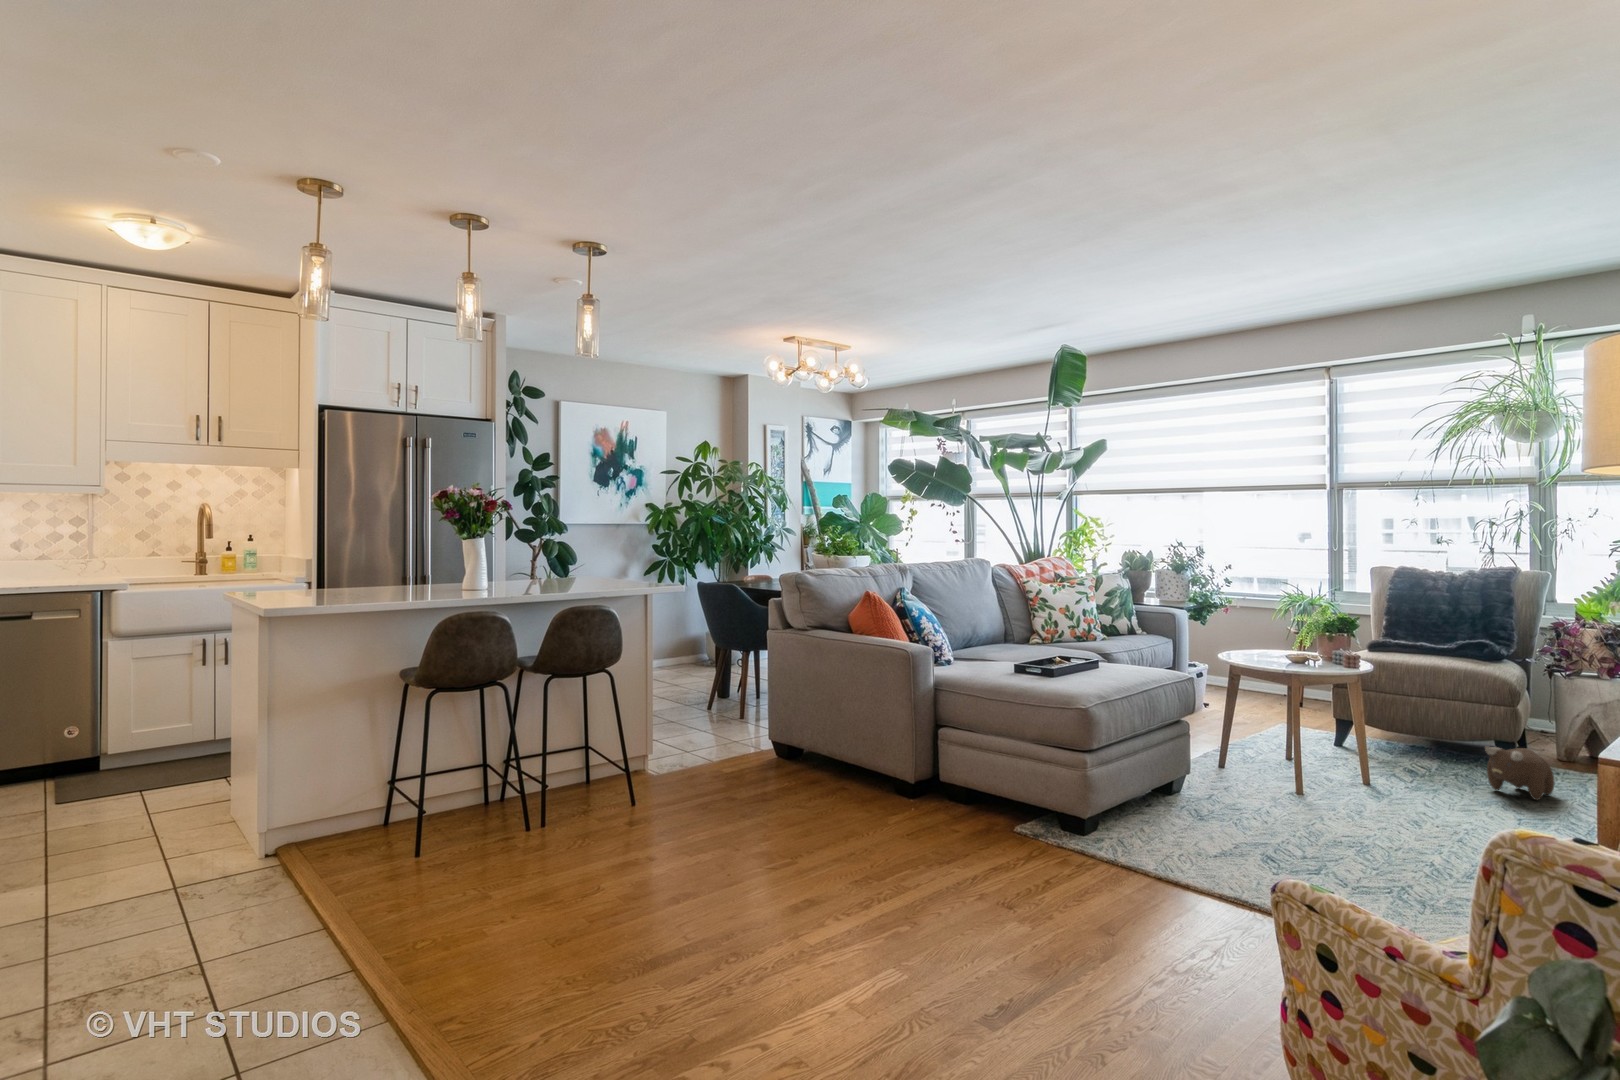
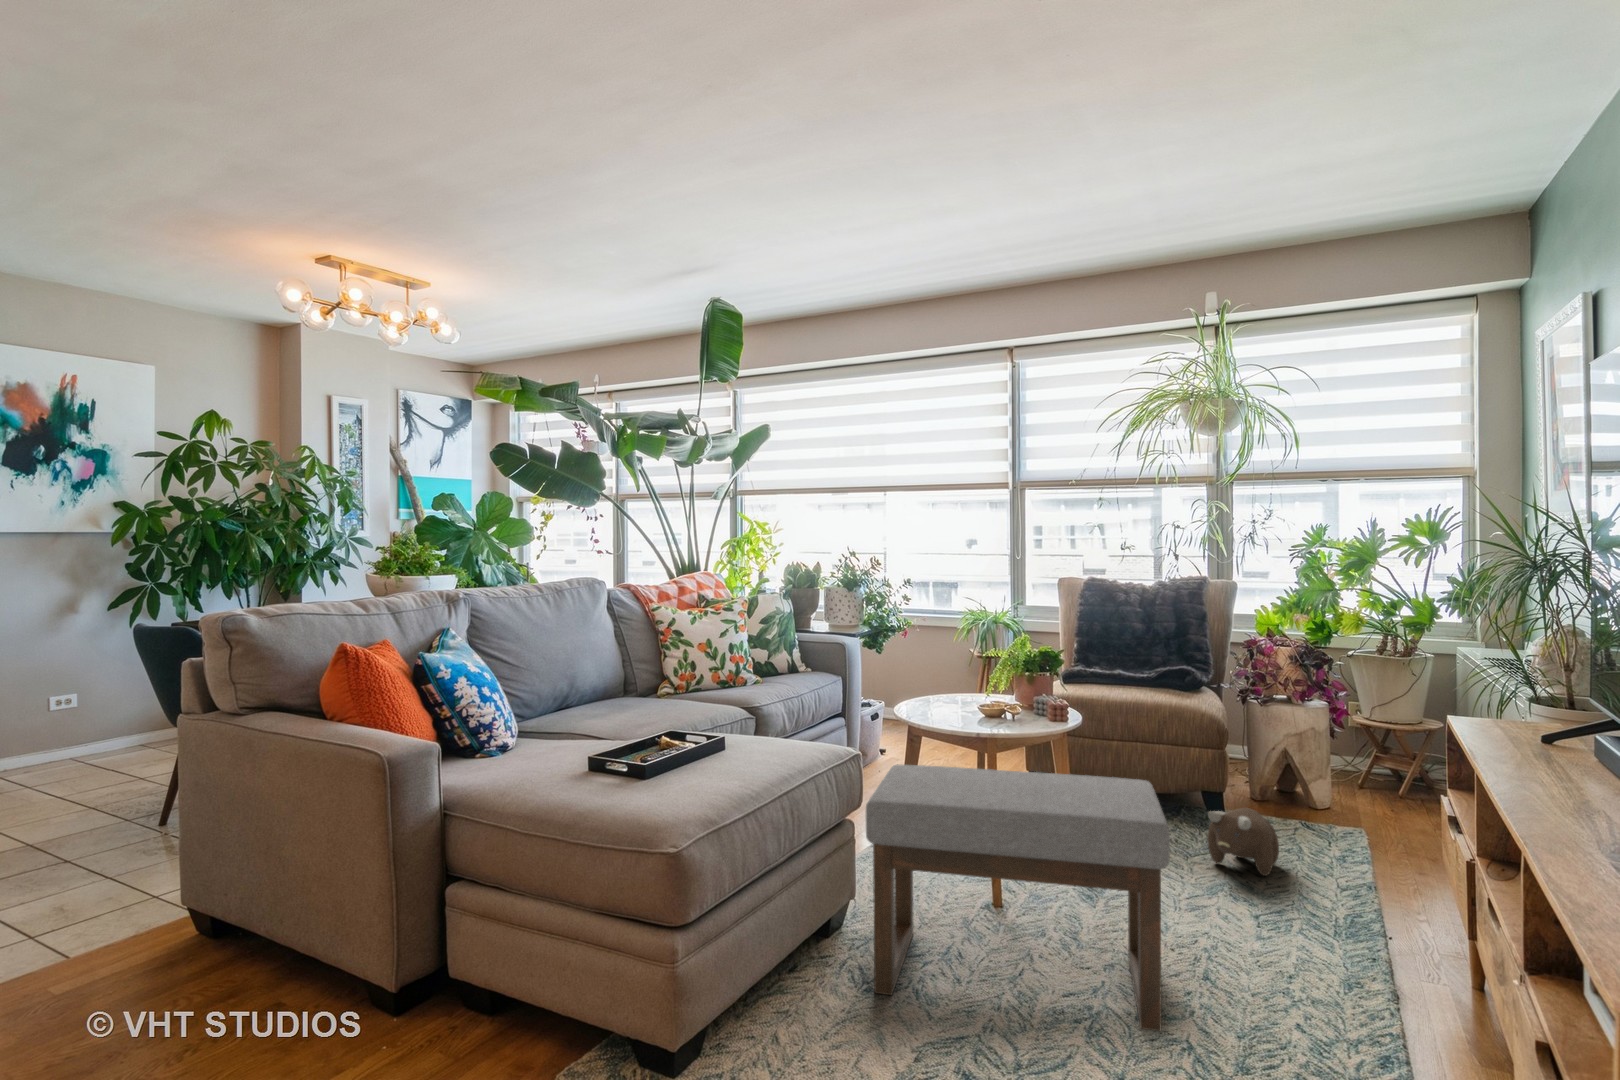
ottoman: none [1197,685,1416,857] -> present [866,764,1170,1031]

